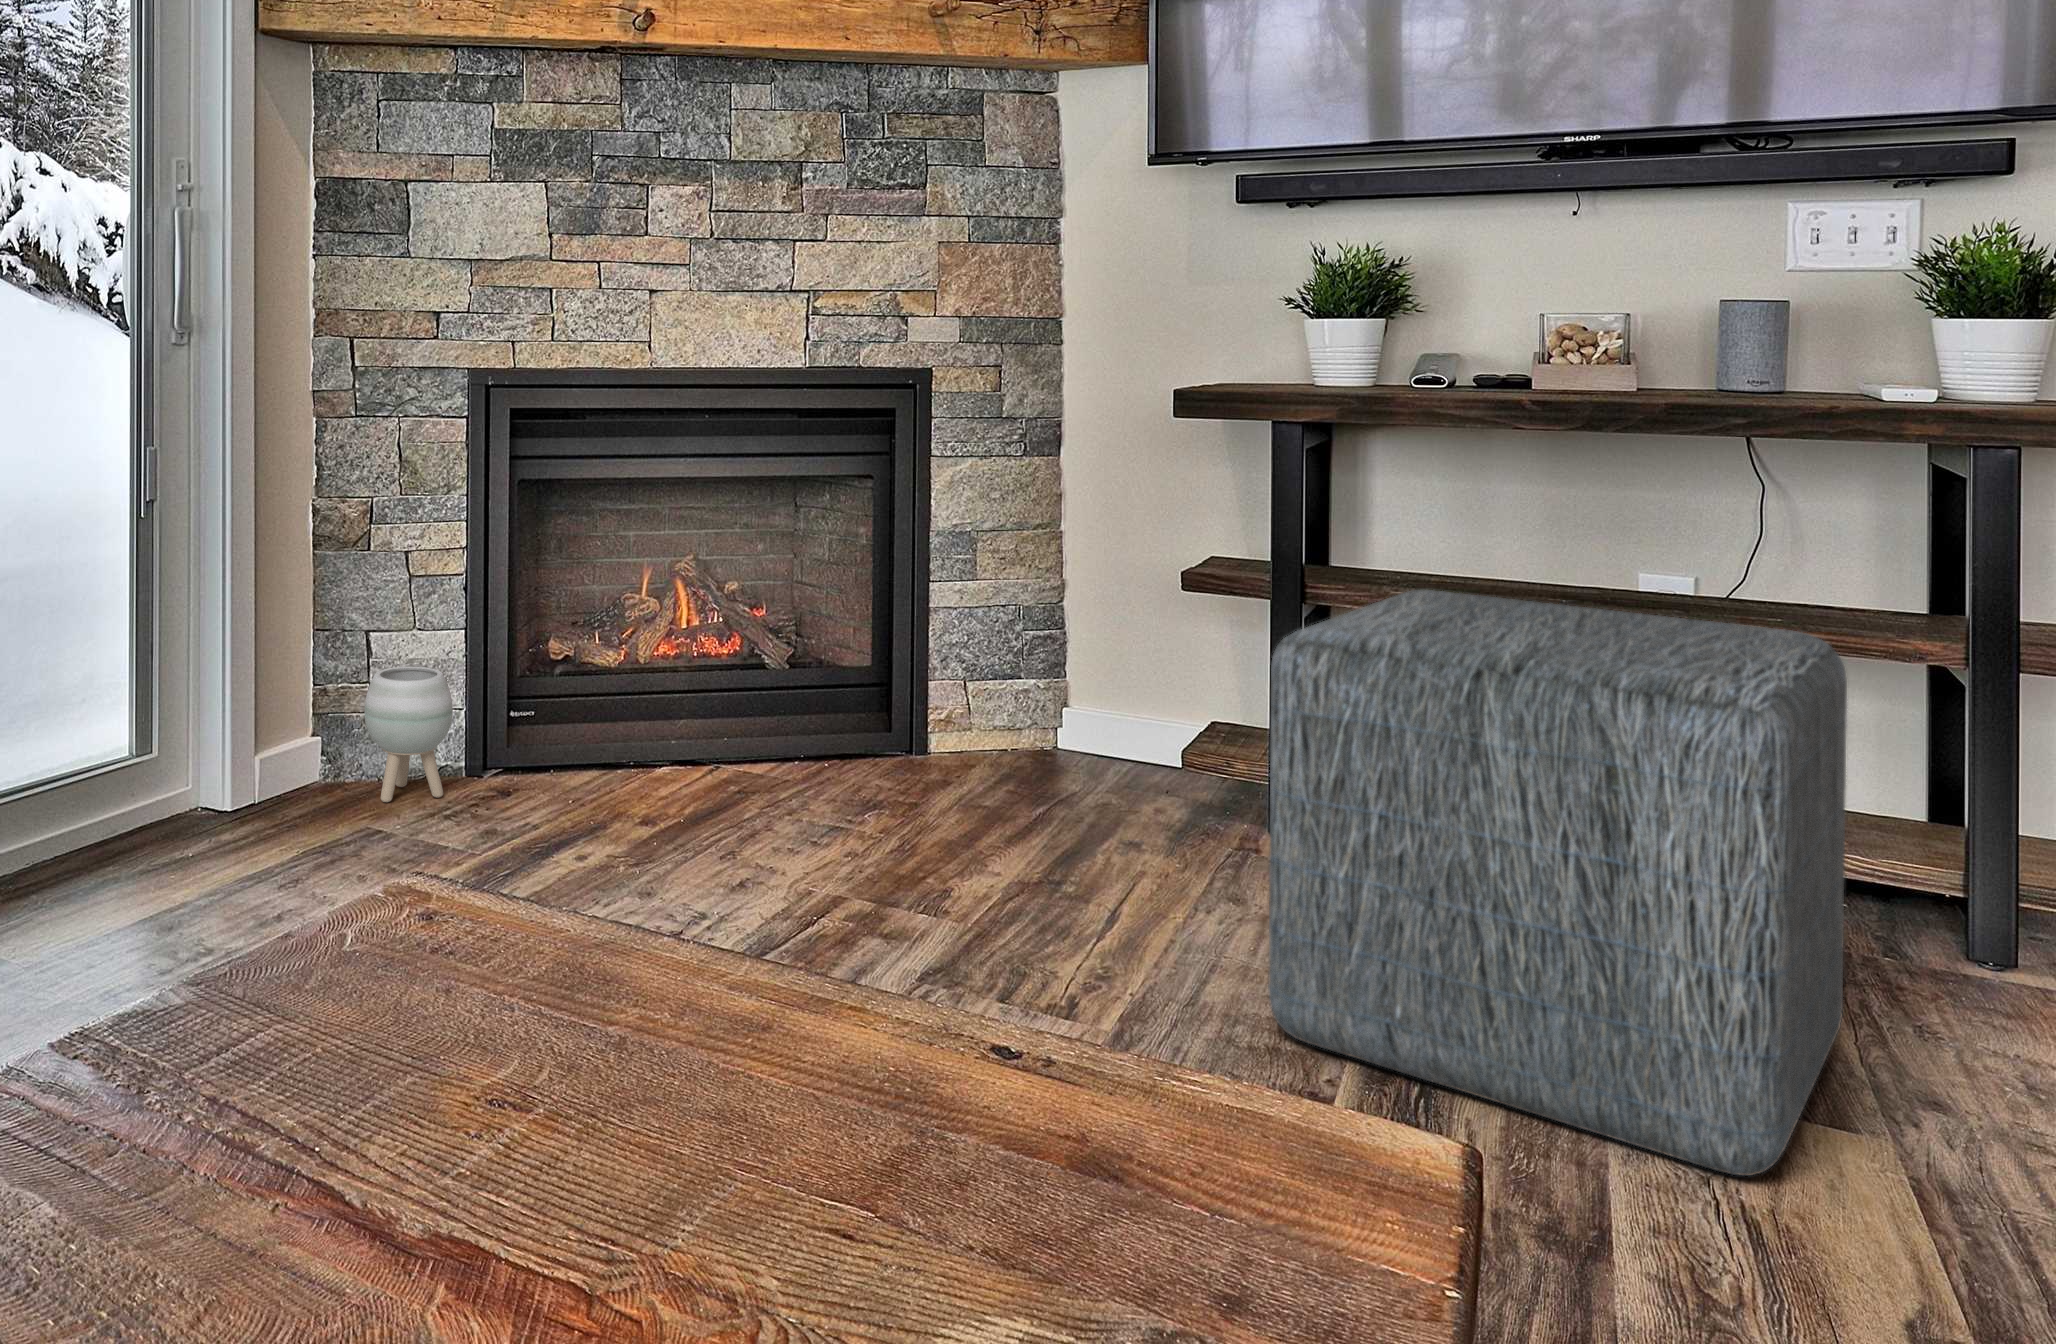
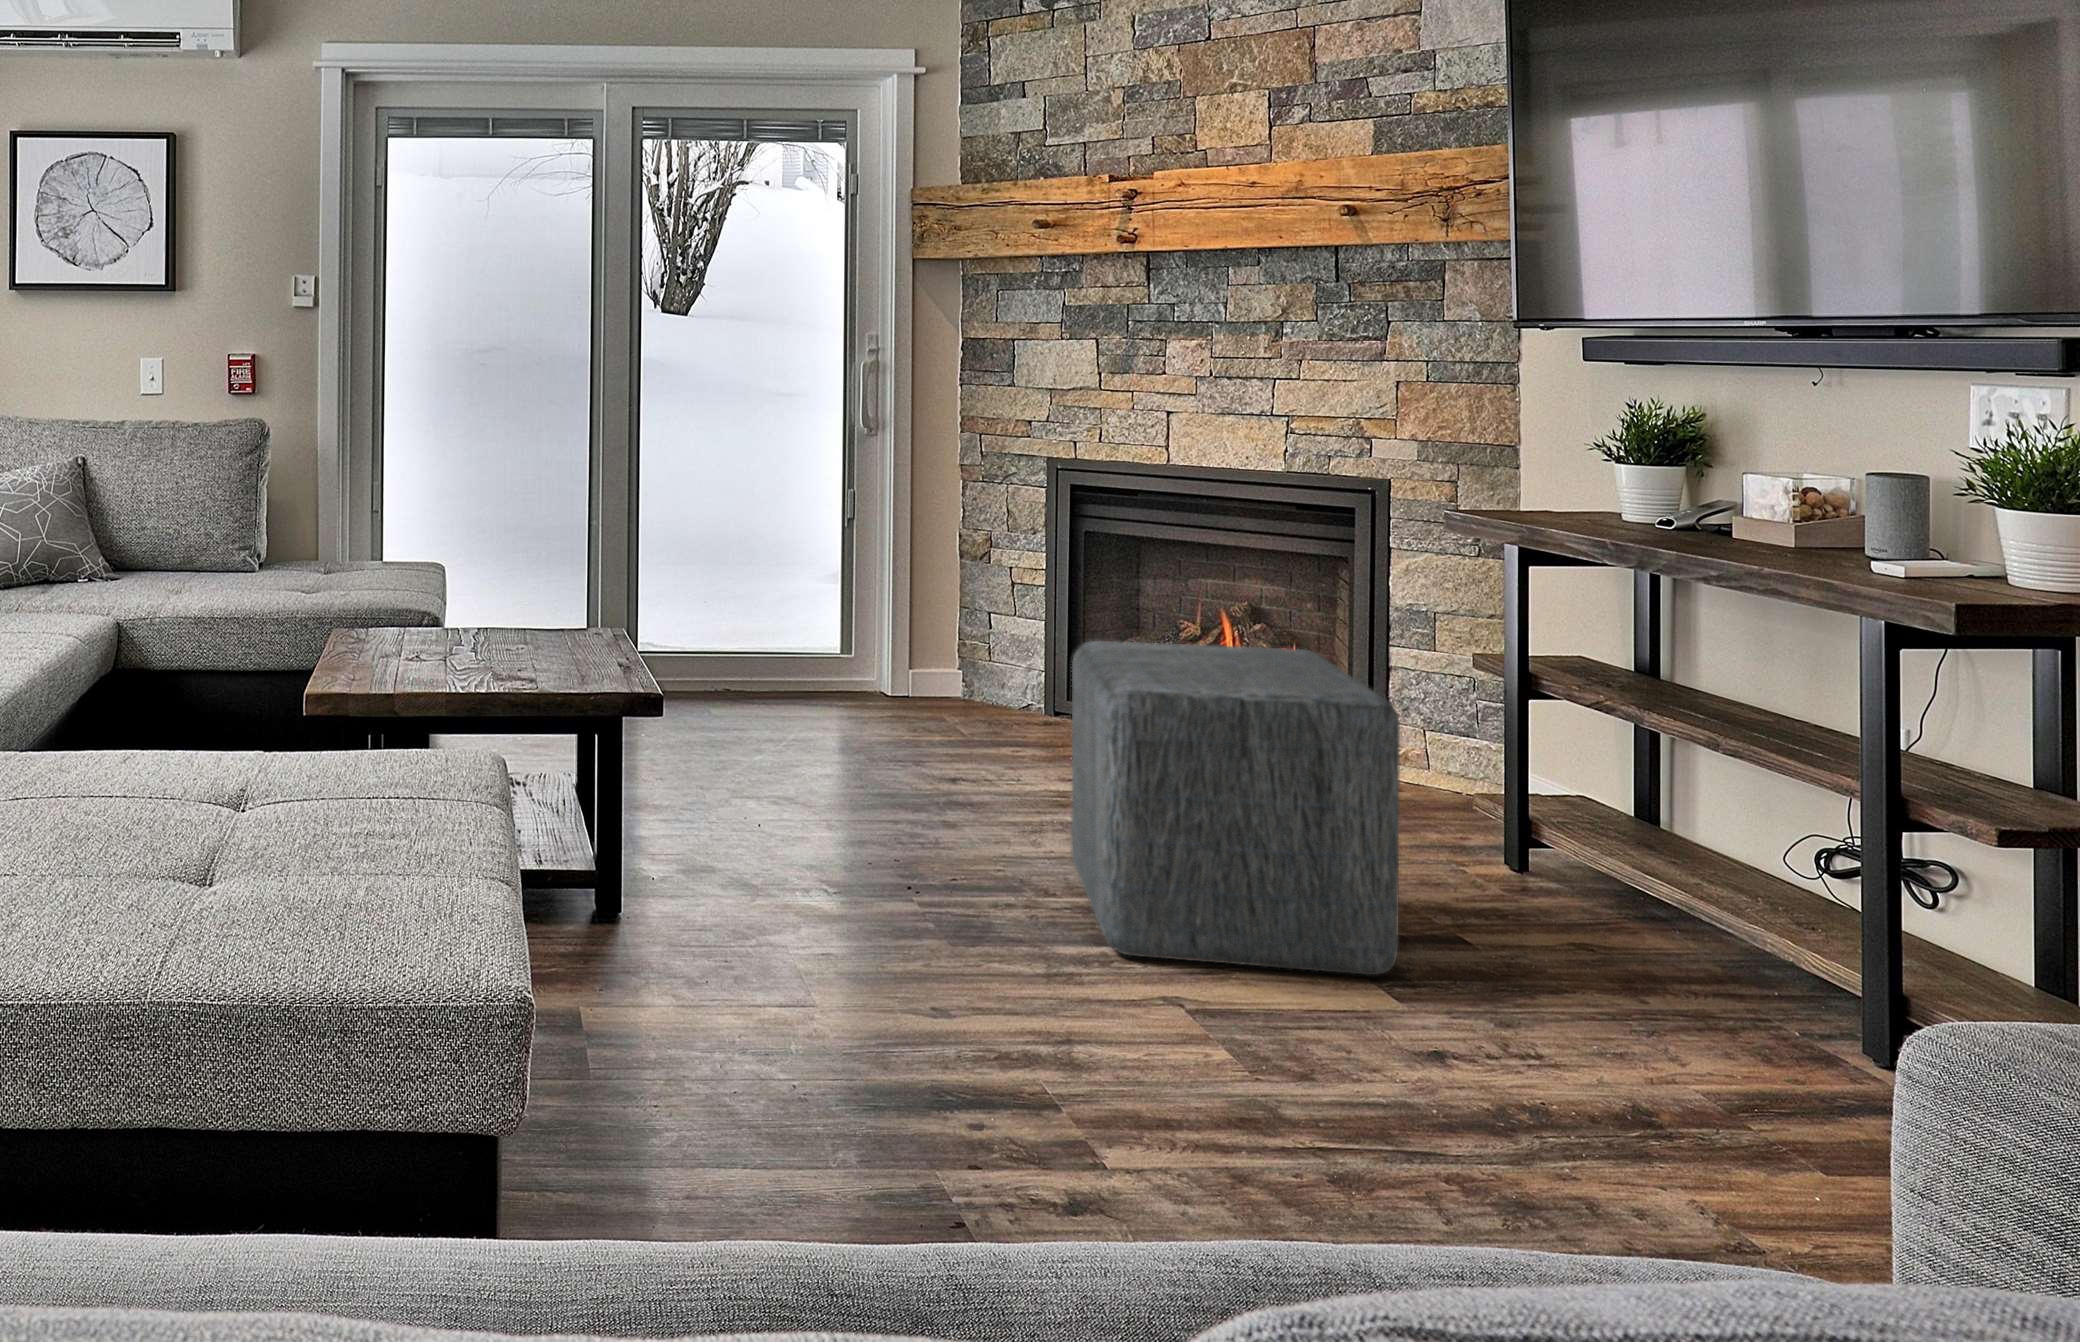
planter: present [365,667,453,802] -> none [955,635,1010,716]

